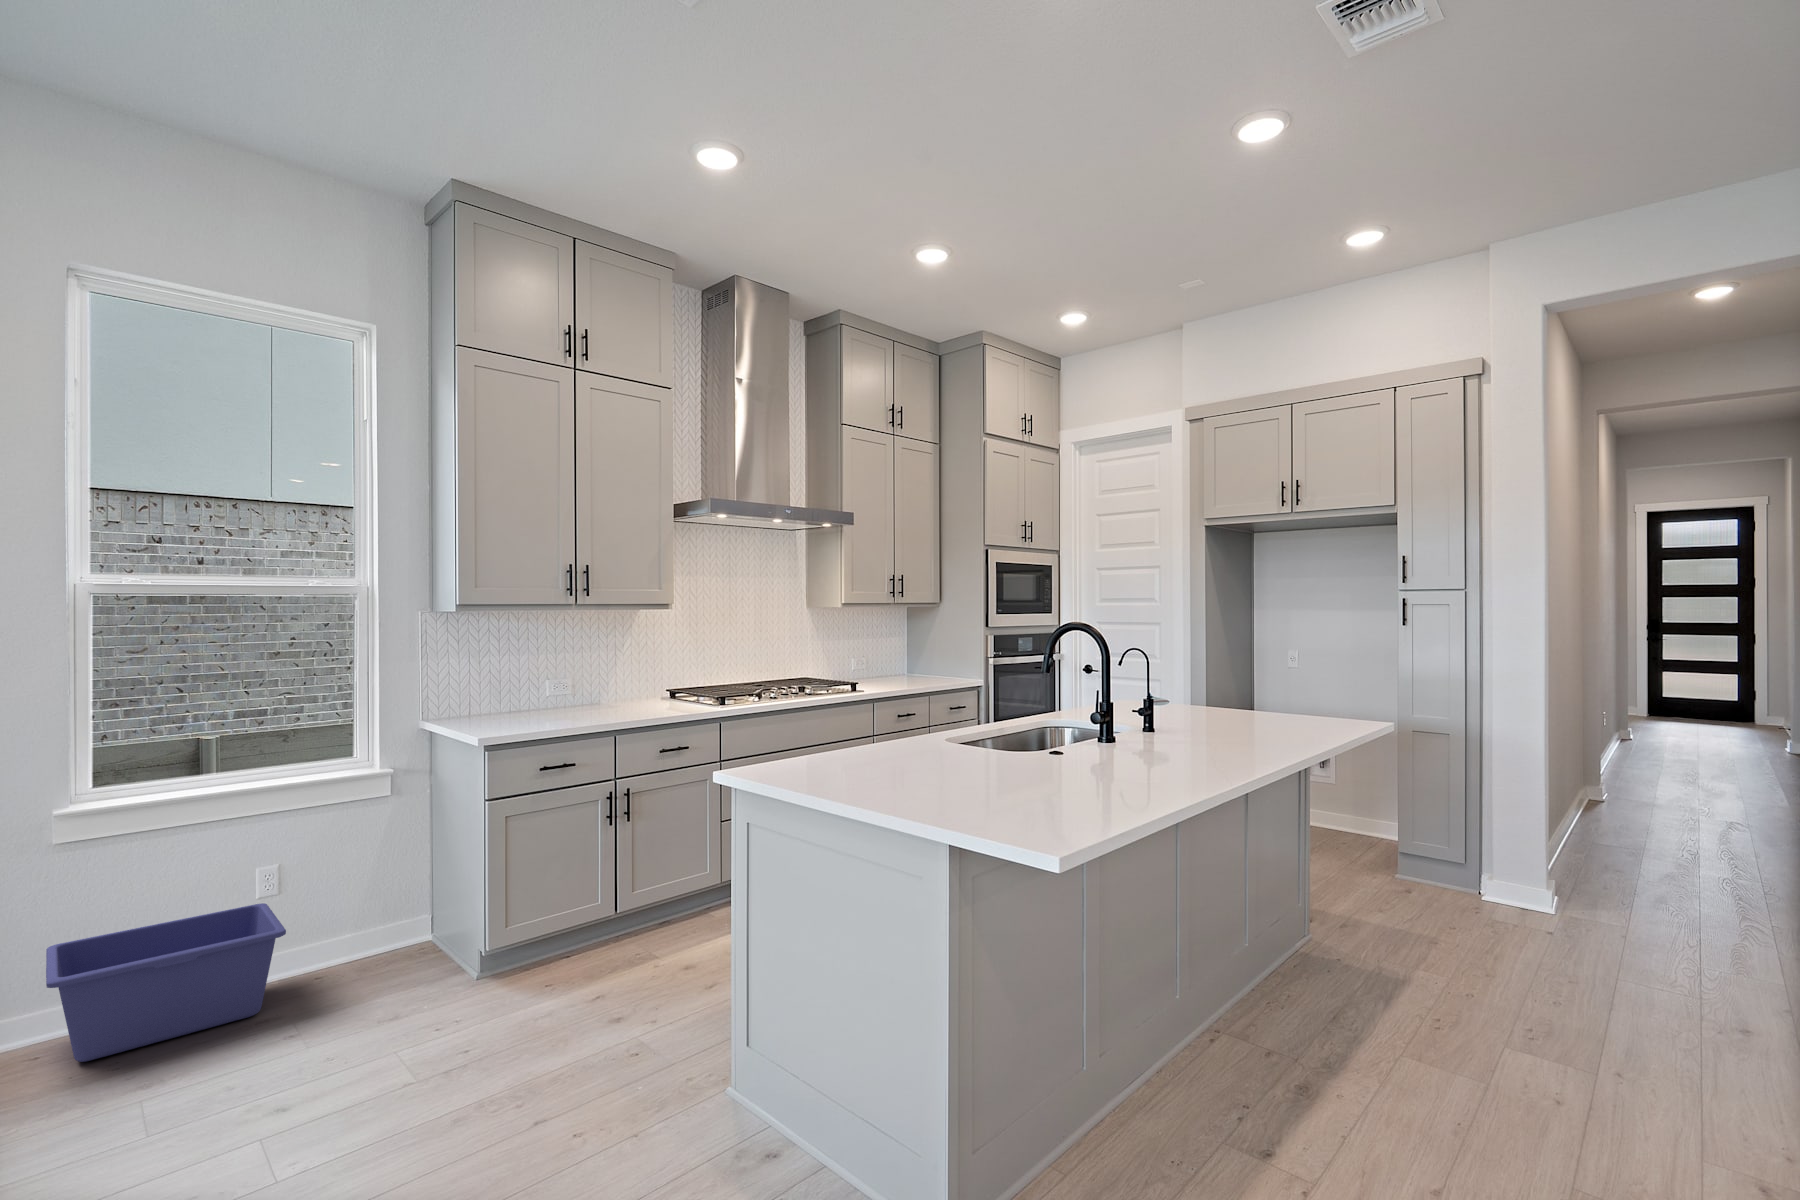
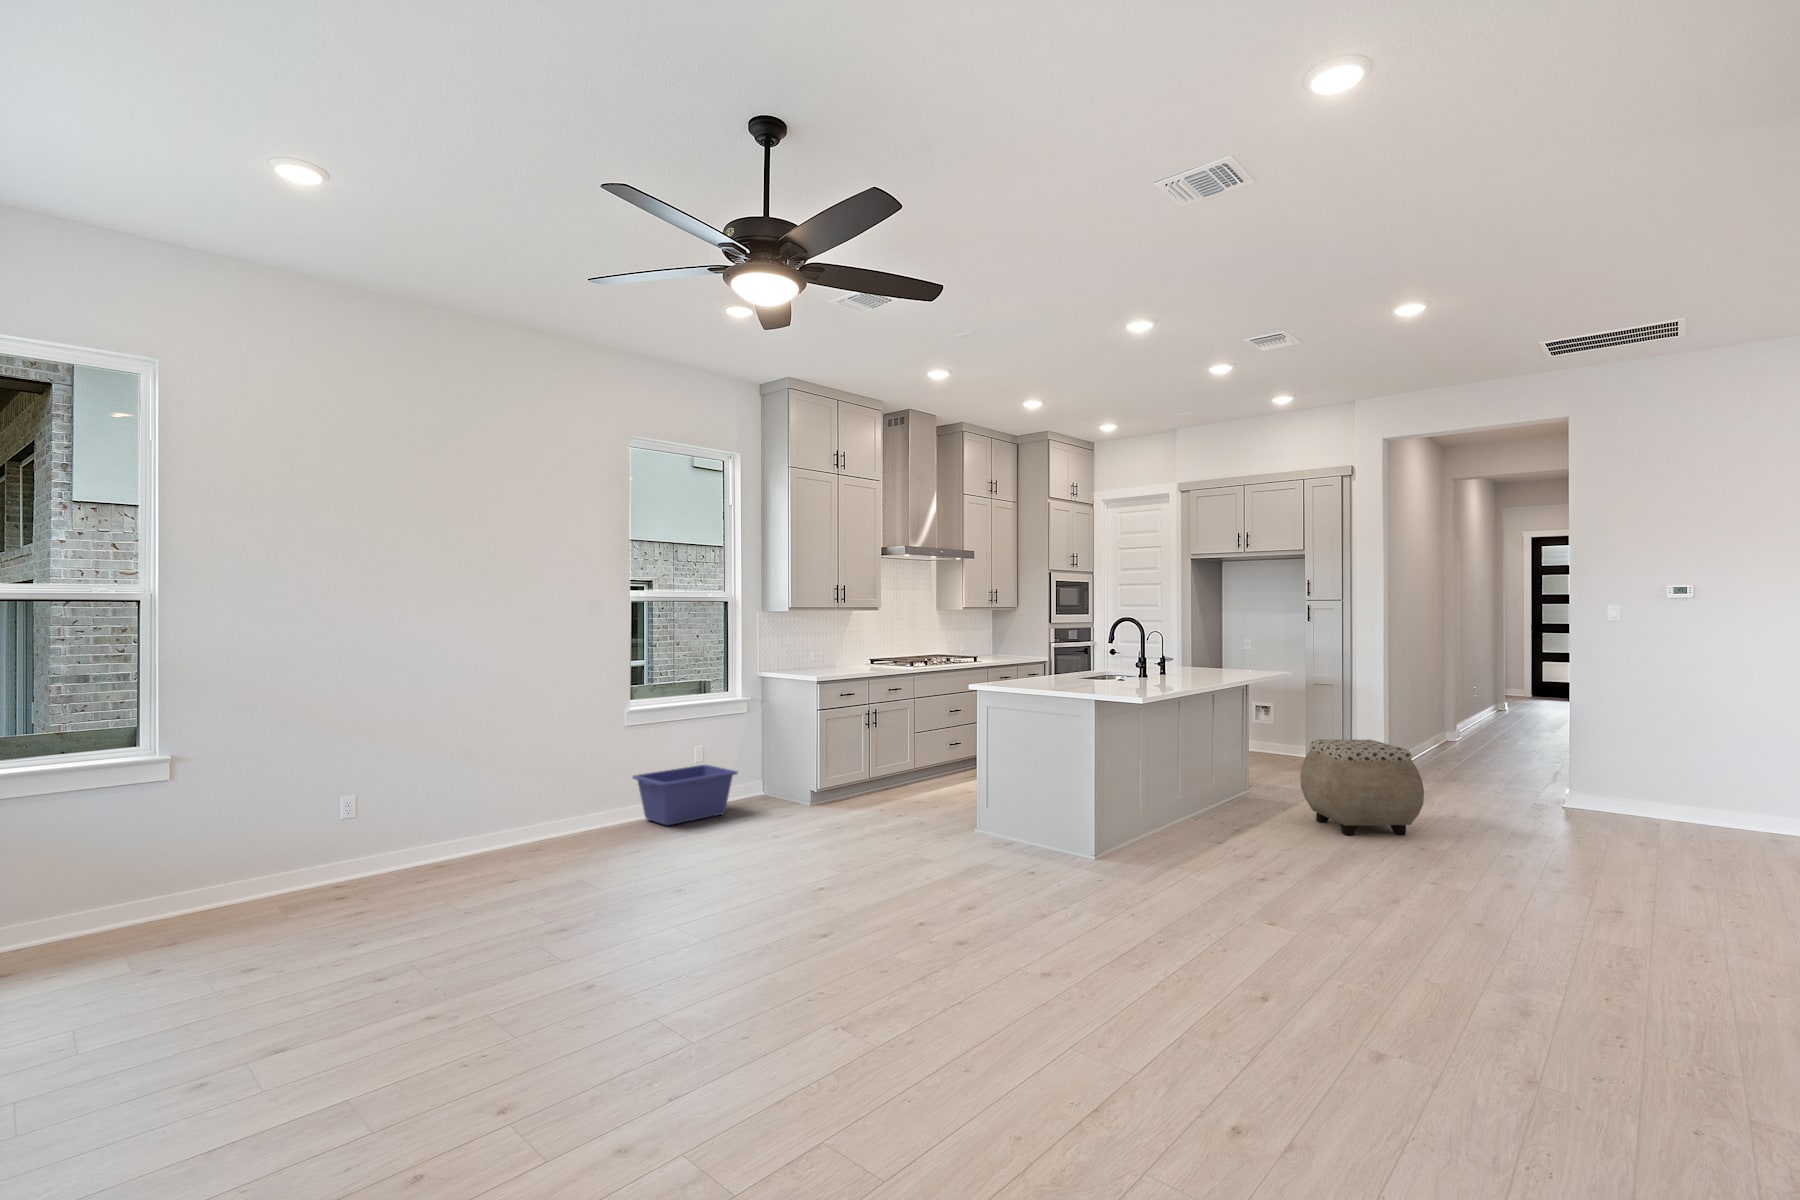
ottoman: none [1427,888,1752,1137] -> present [1300,740,1424,835]

